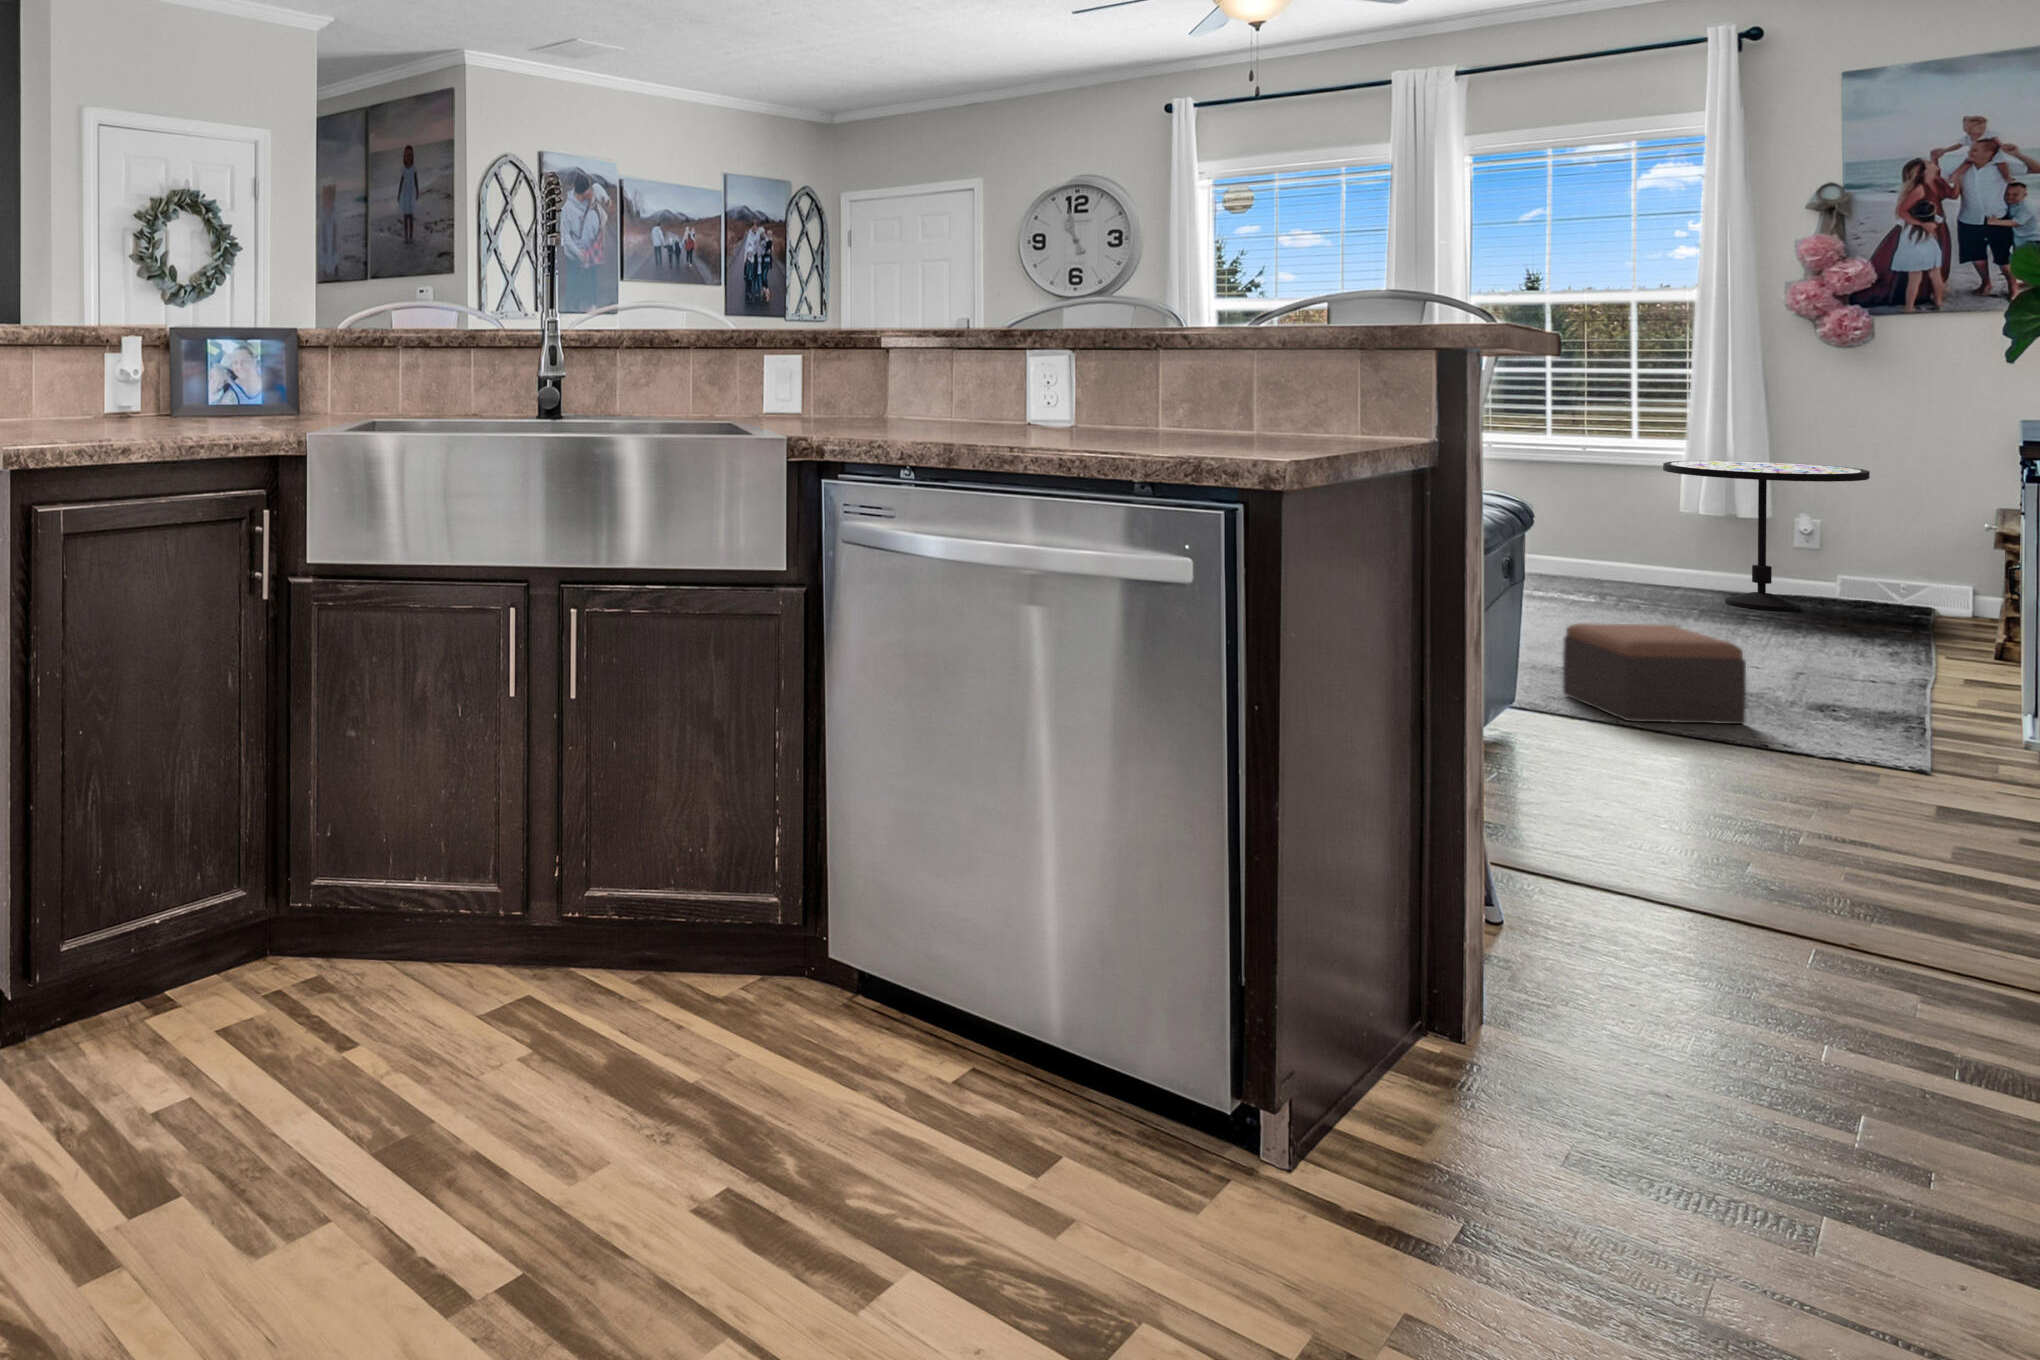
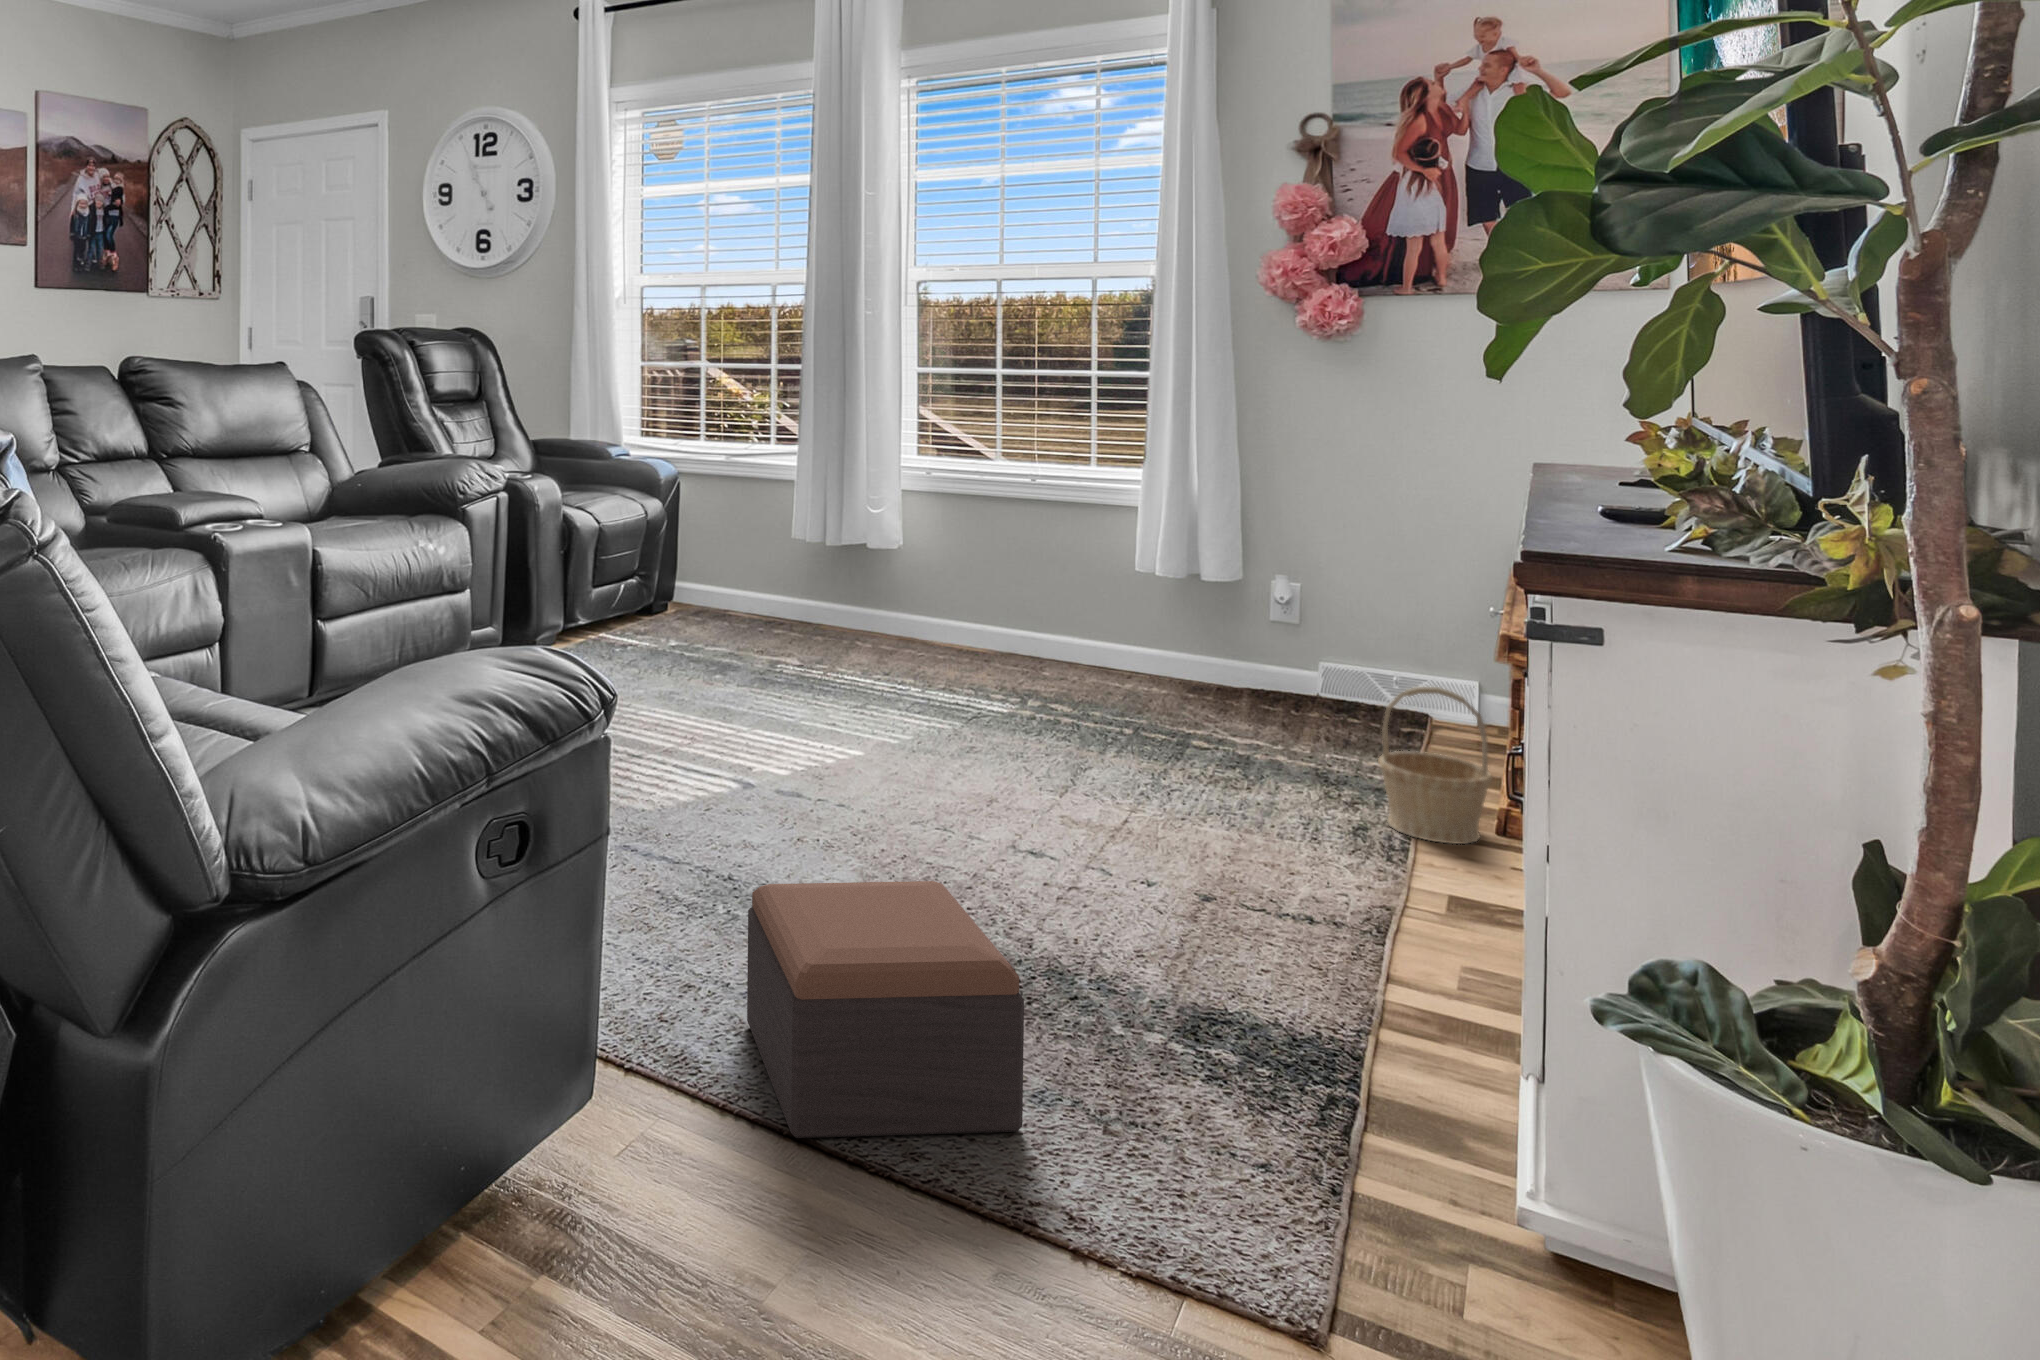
side table: present [1663,461,1870,611] -> none [1102,499,1351,721]
basket: none [1907,564,1993,660] -> present [1378,687,1493,844]

